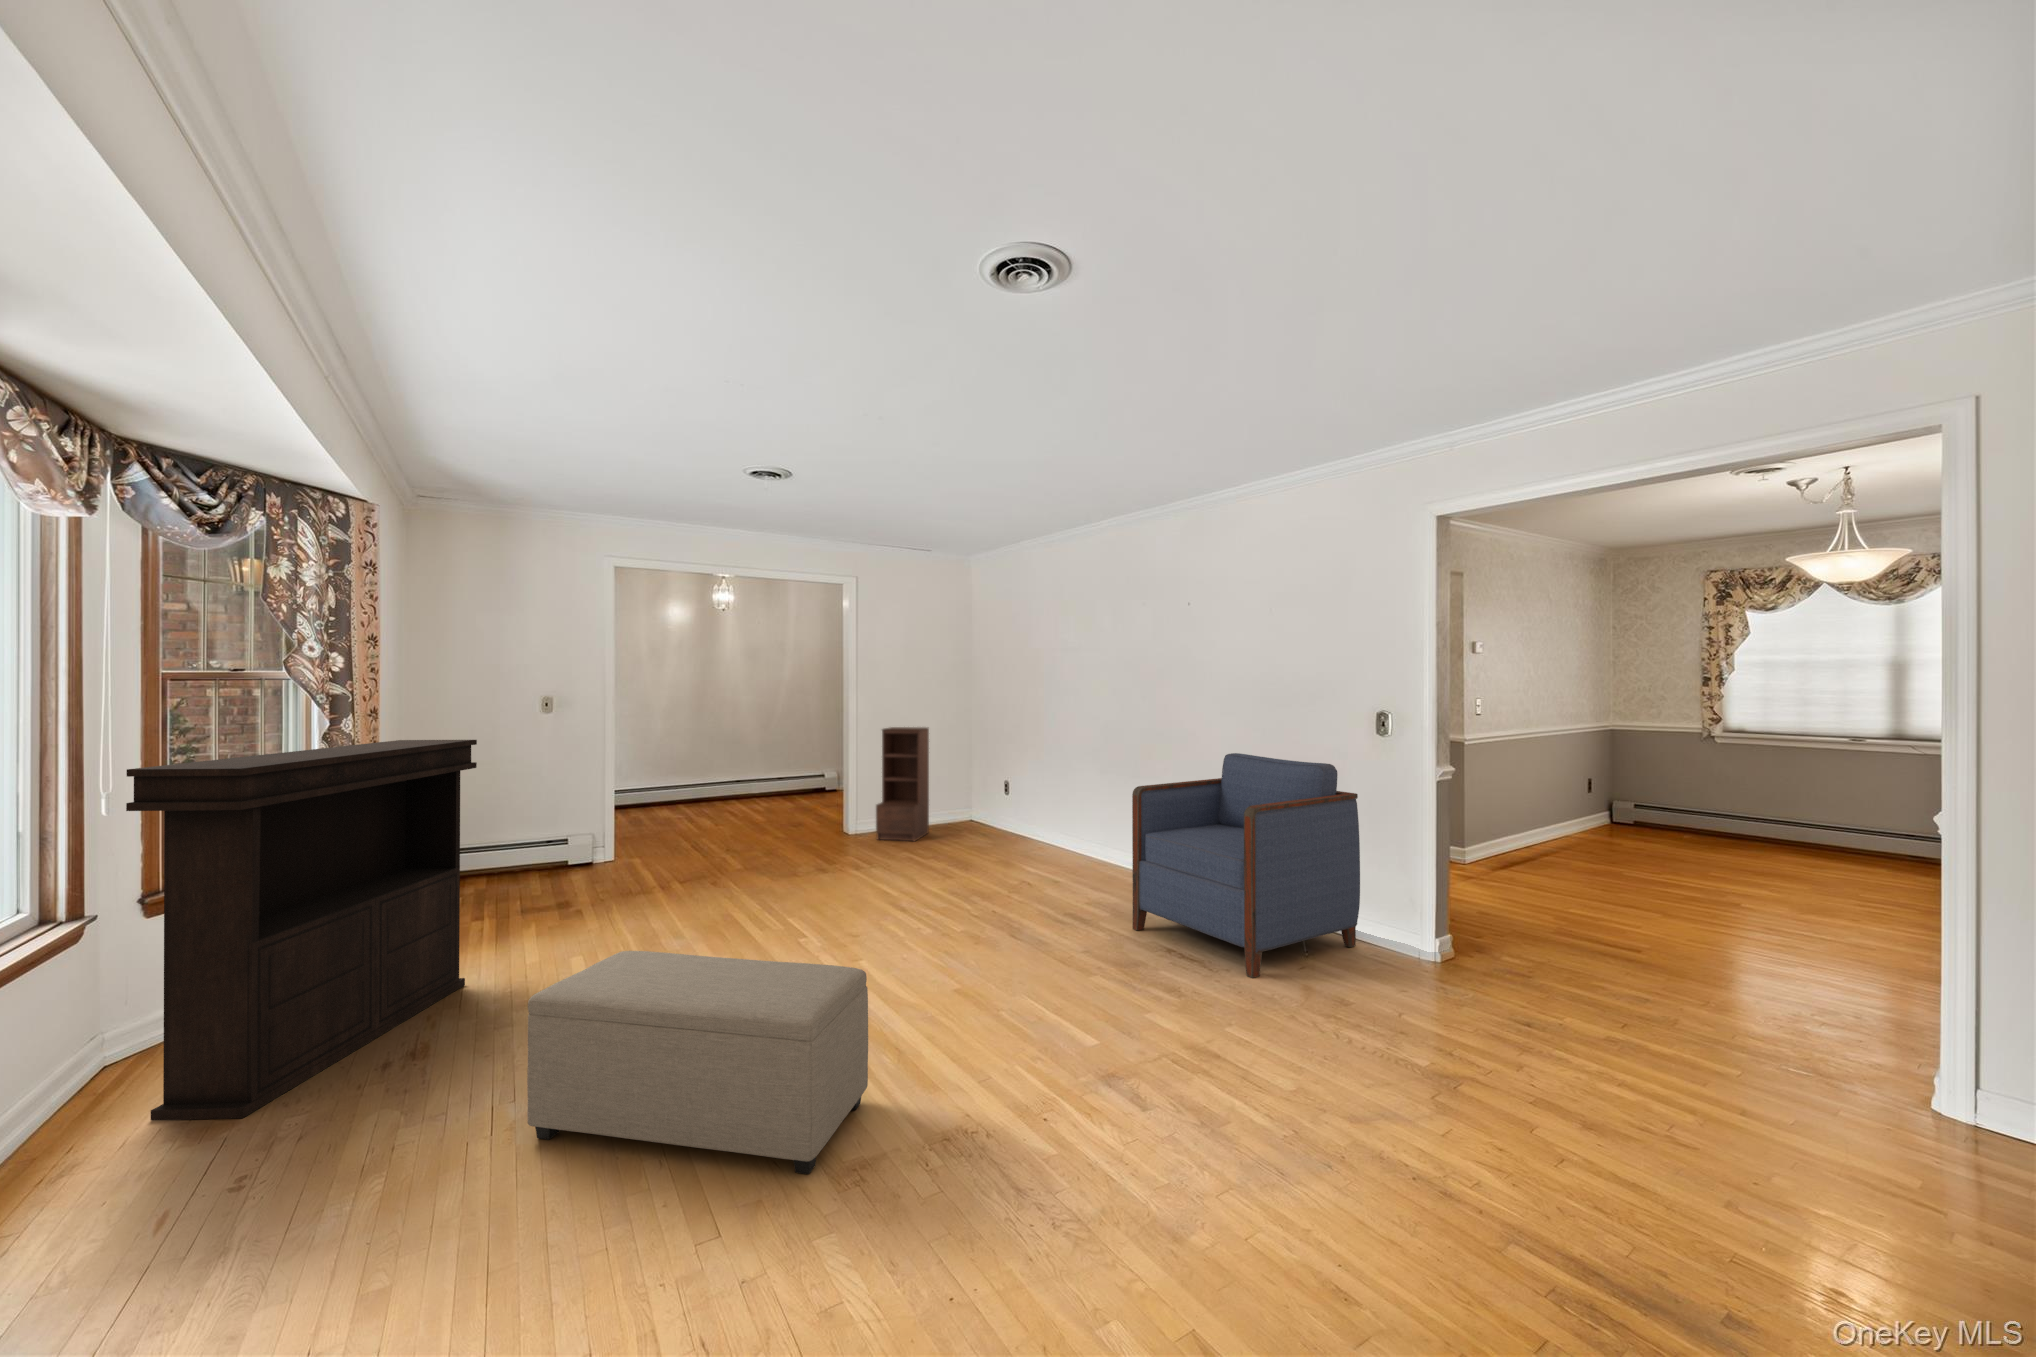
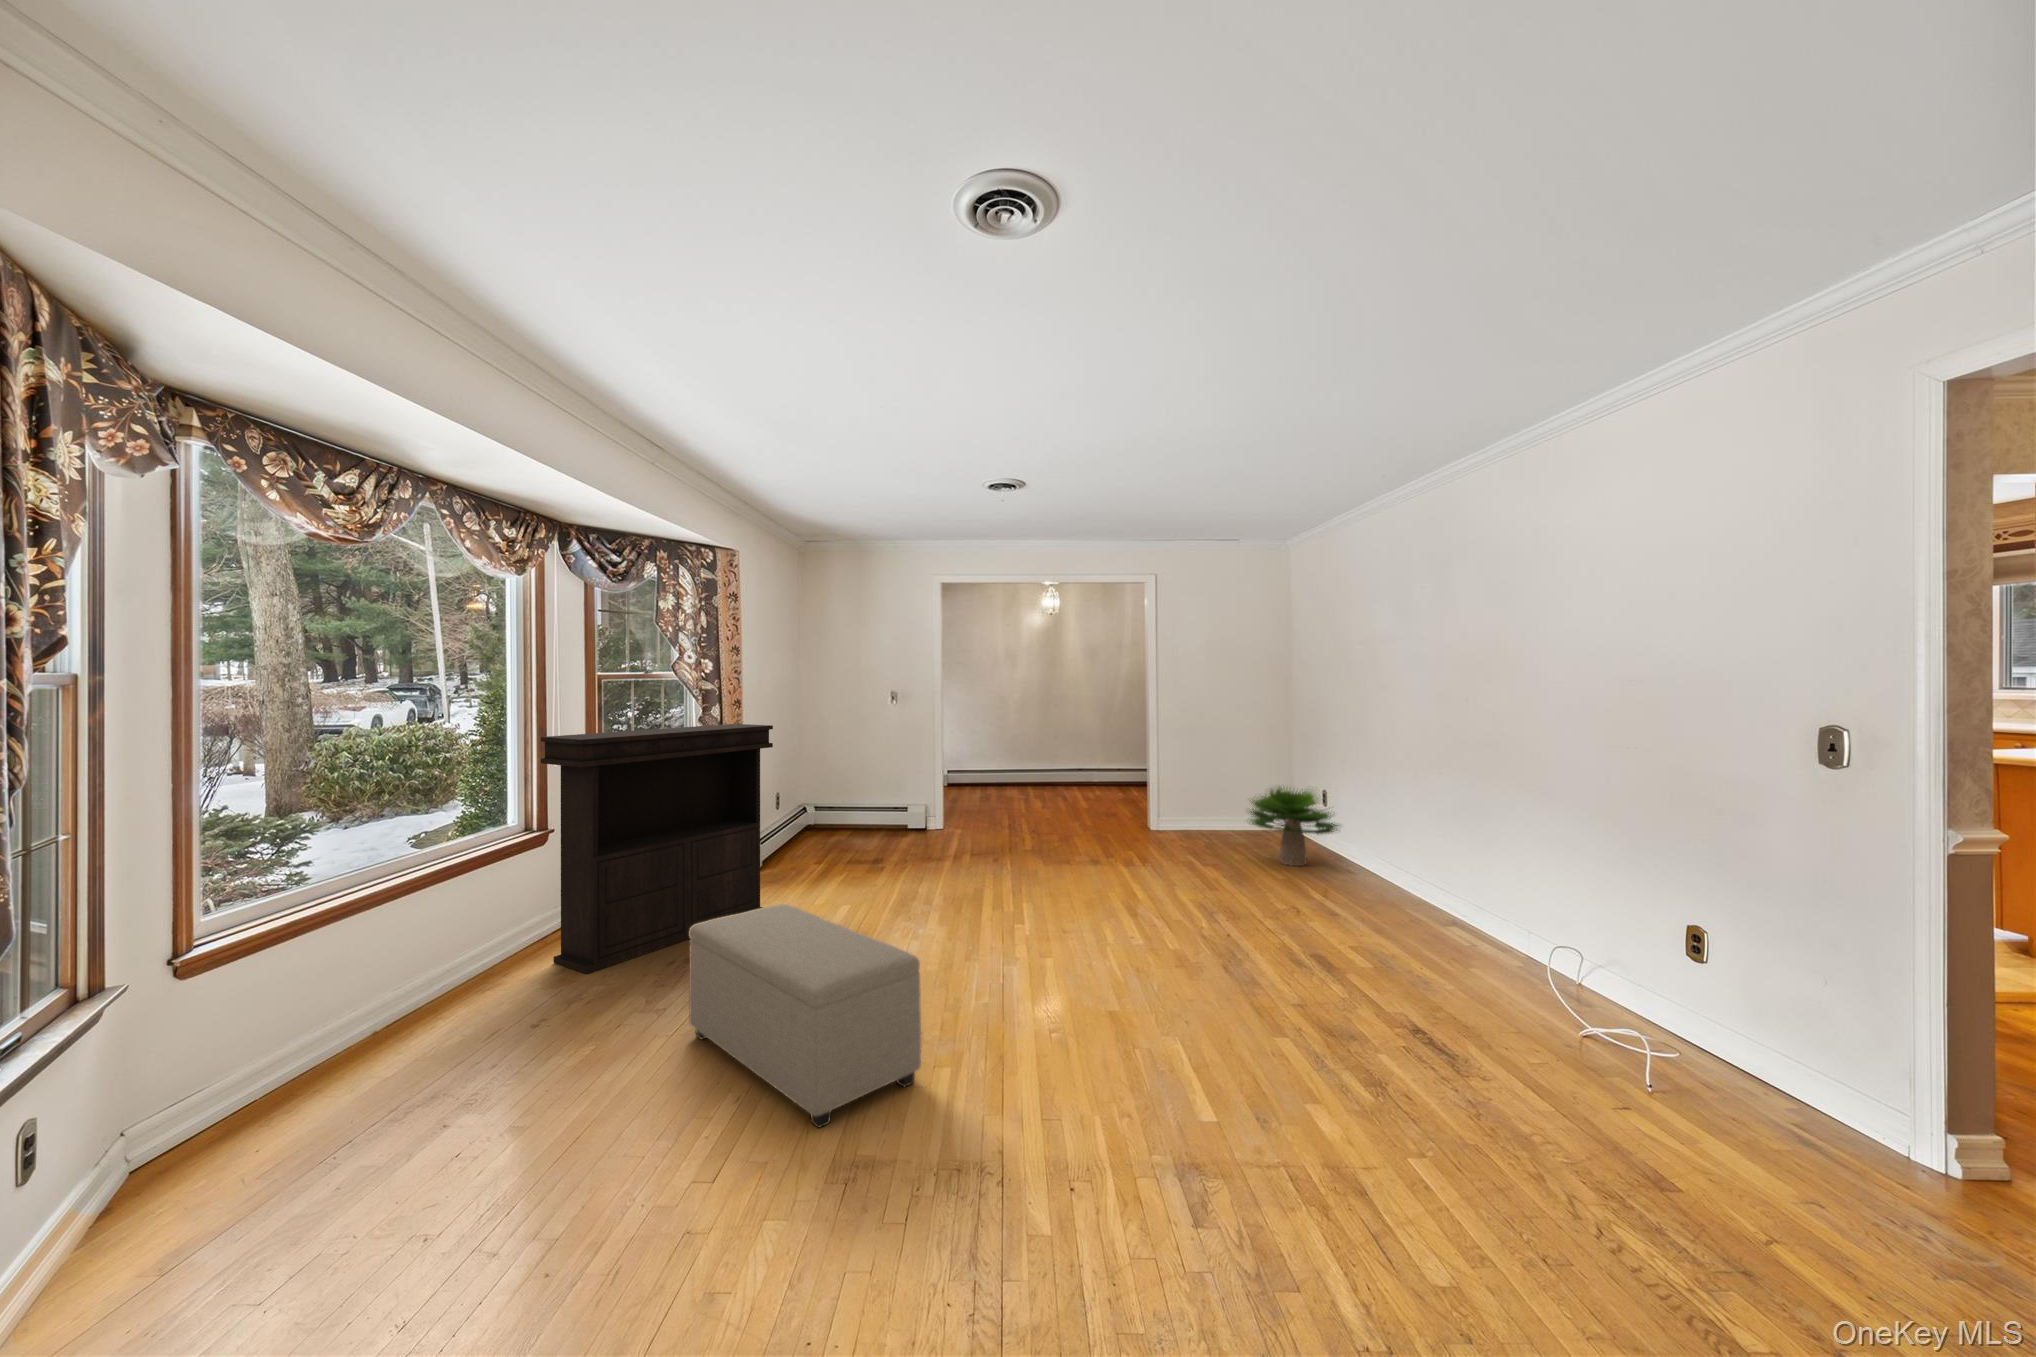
bookshelf: present [876,727,929,841] -> none [1174,727,1236,848]
armchair: present [1132,753,1360,978] -> none [1365,779,1707,1079]
potted plant: none [950,774,1037,848] -> present [1248,786,1339,866]

